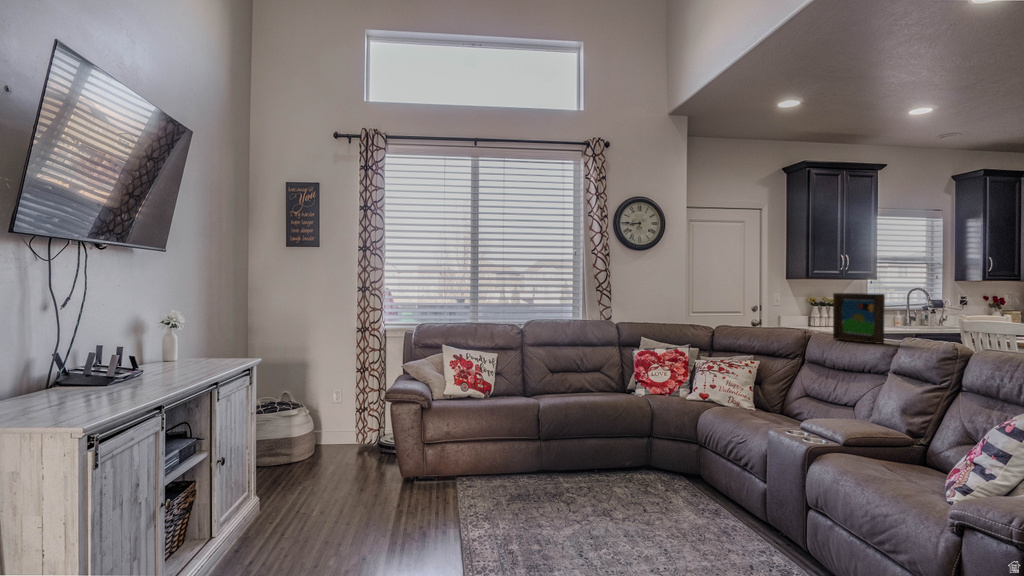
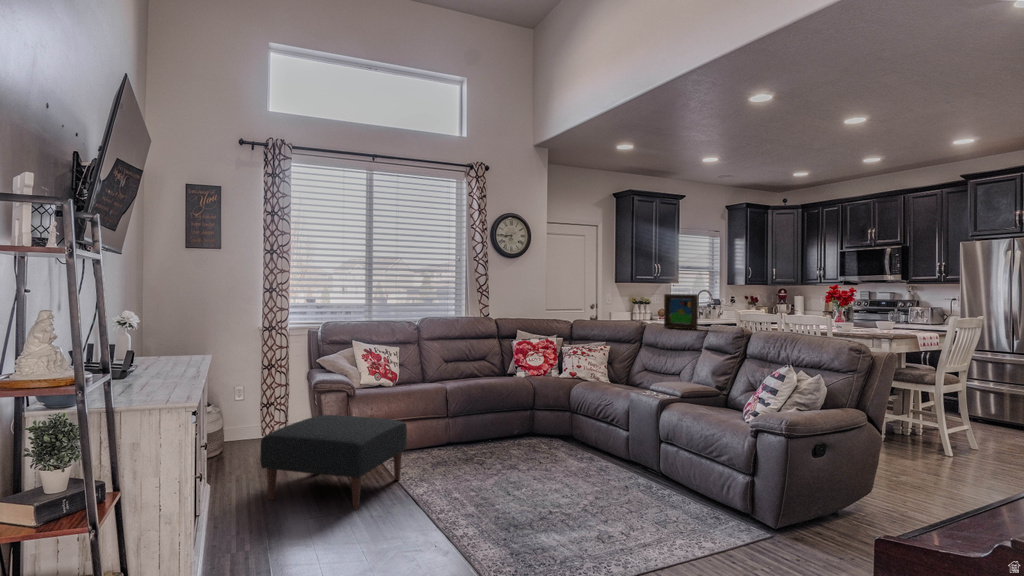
ottoman: none [302,429,471,552] -> present [260,415,407,510]

